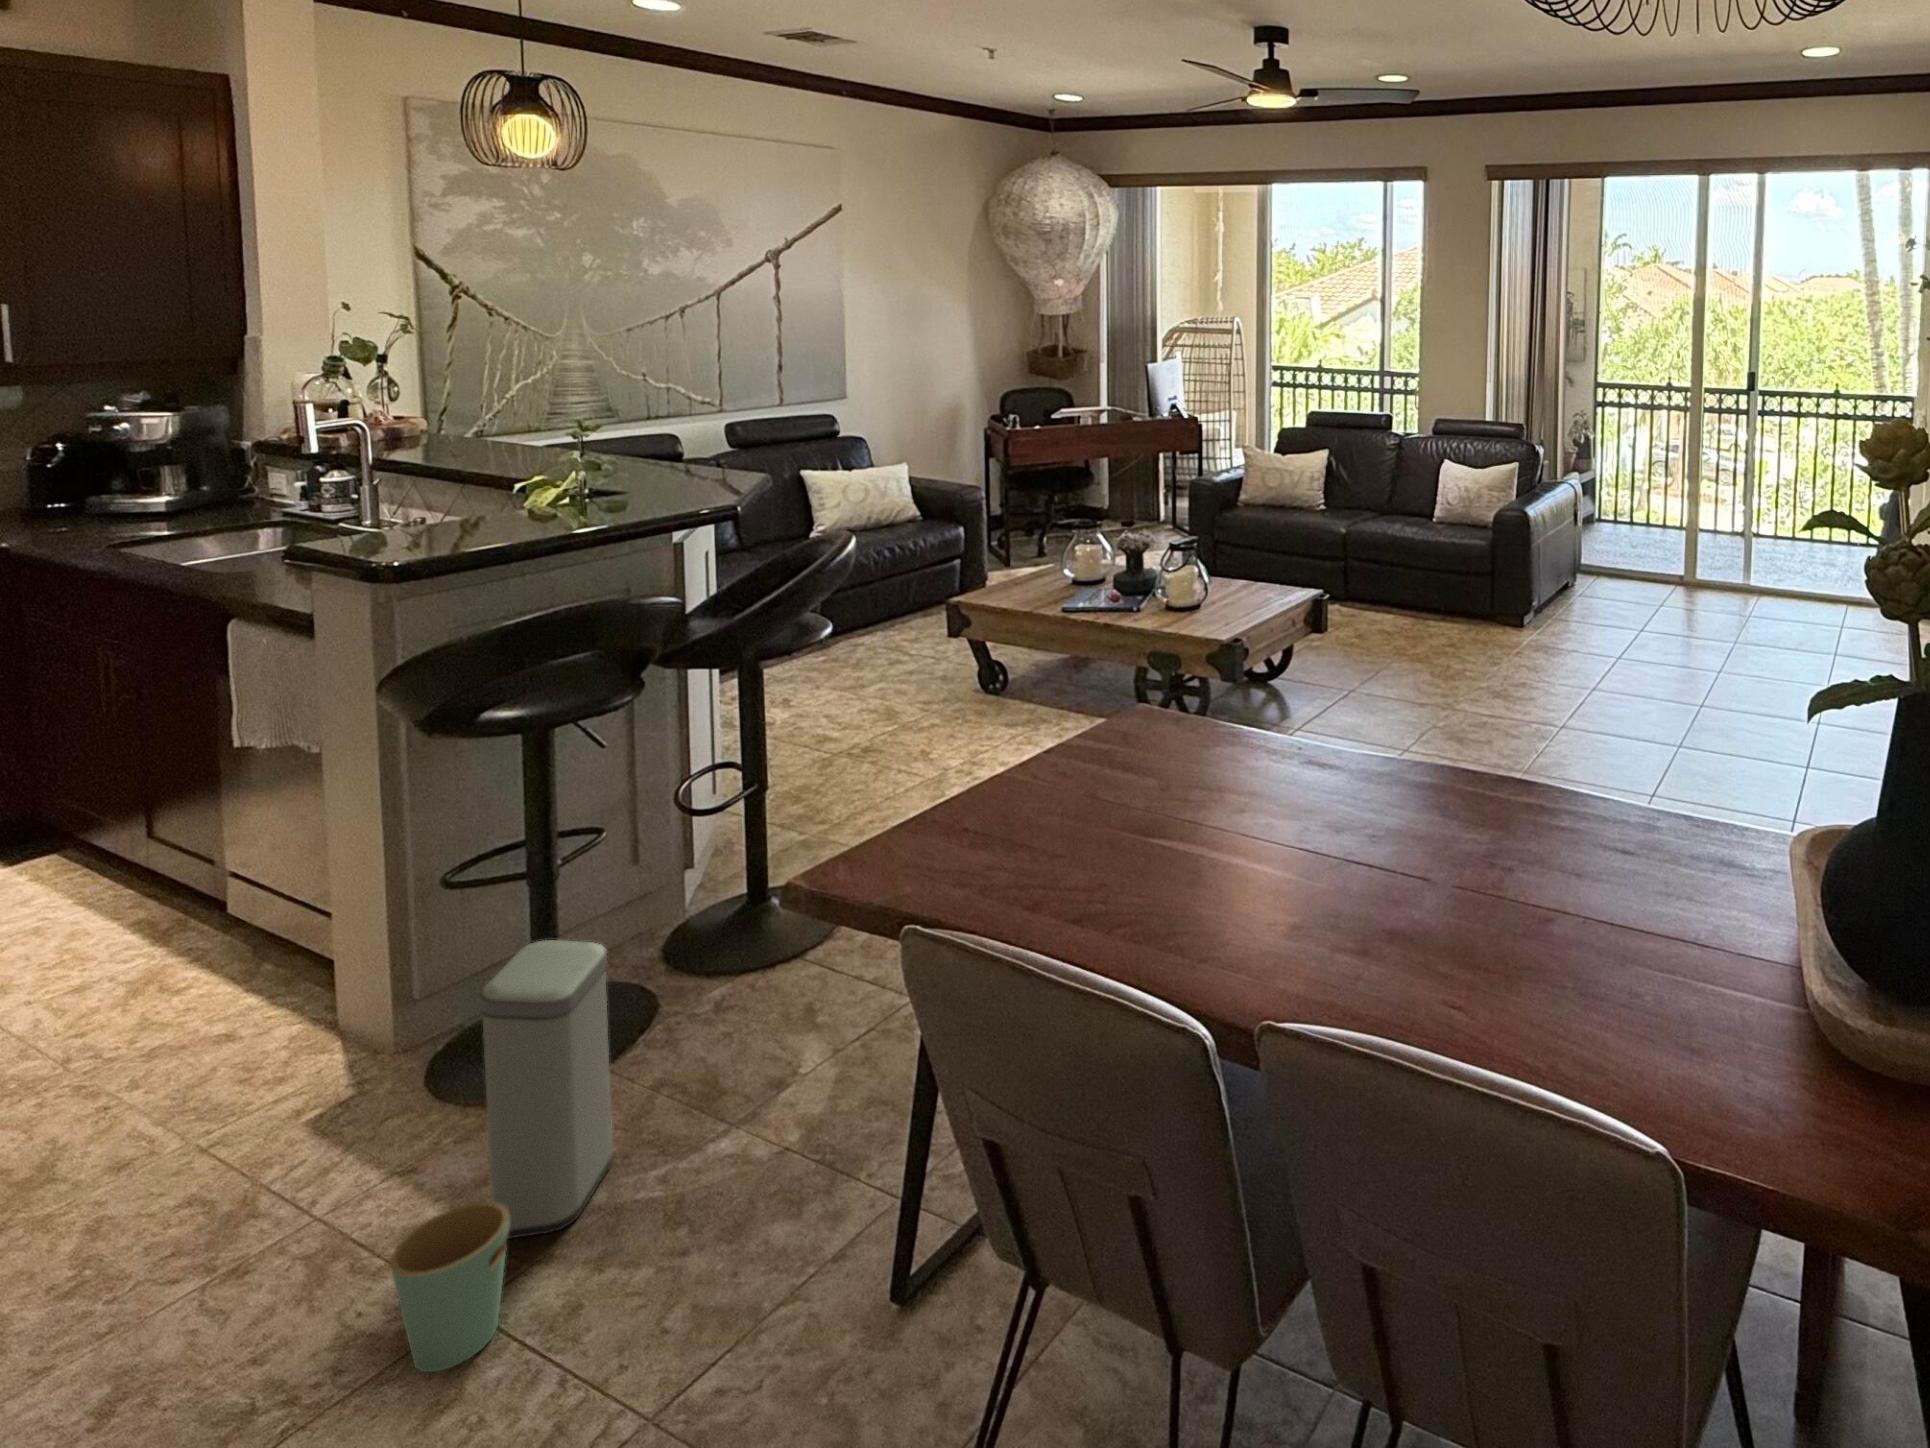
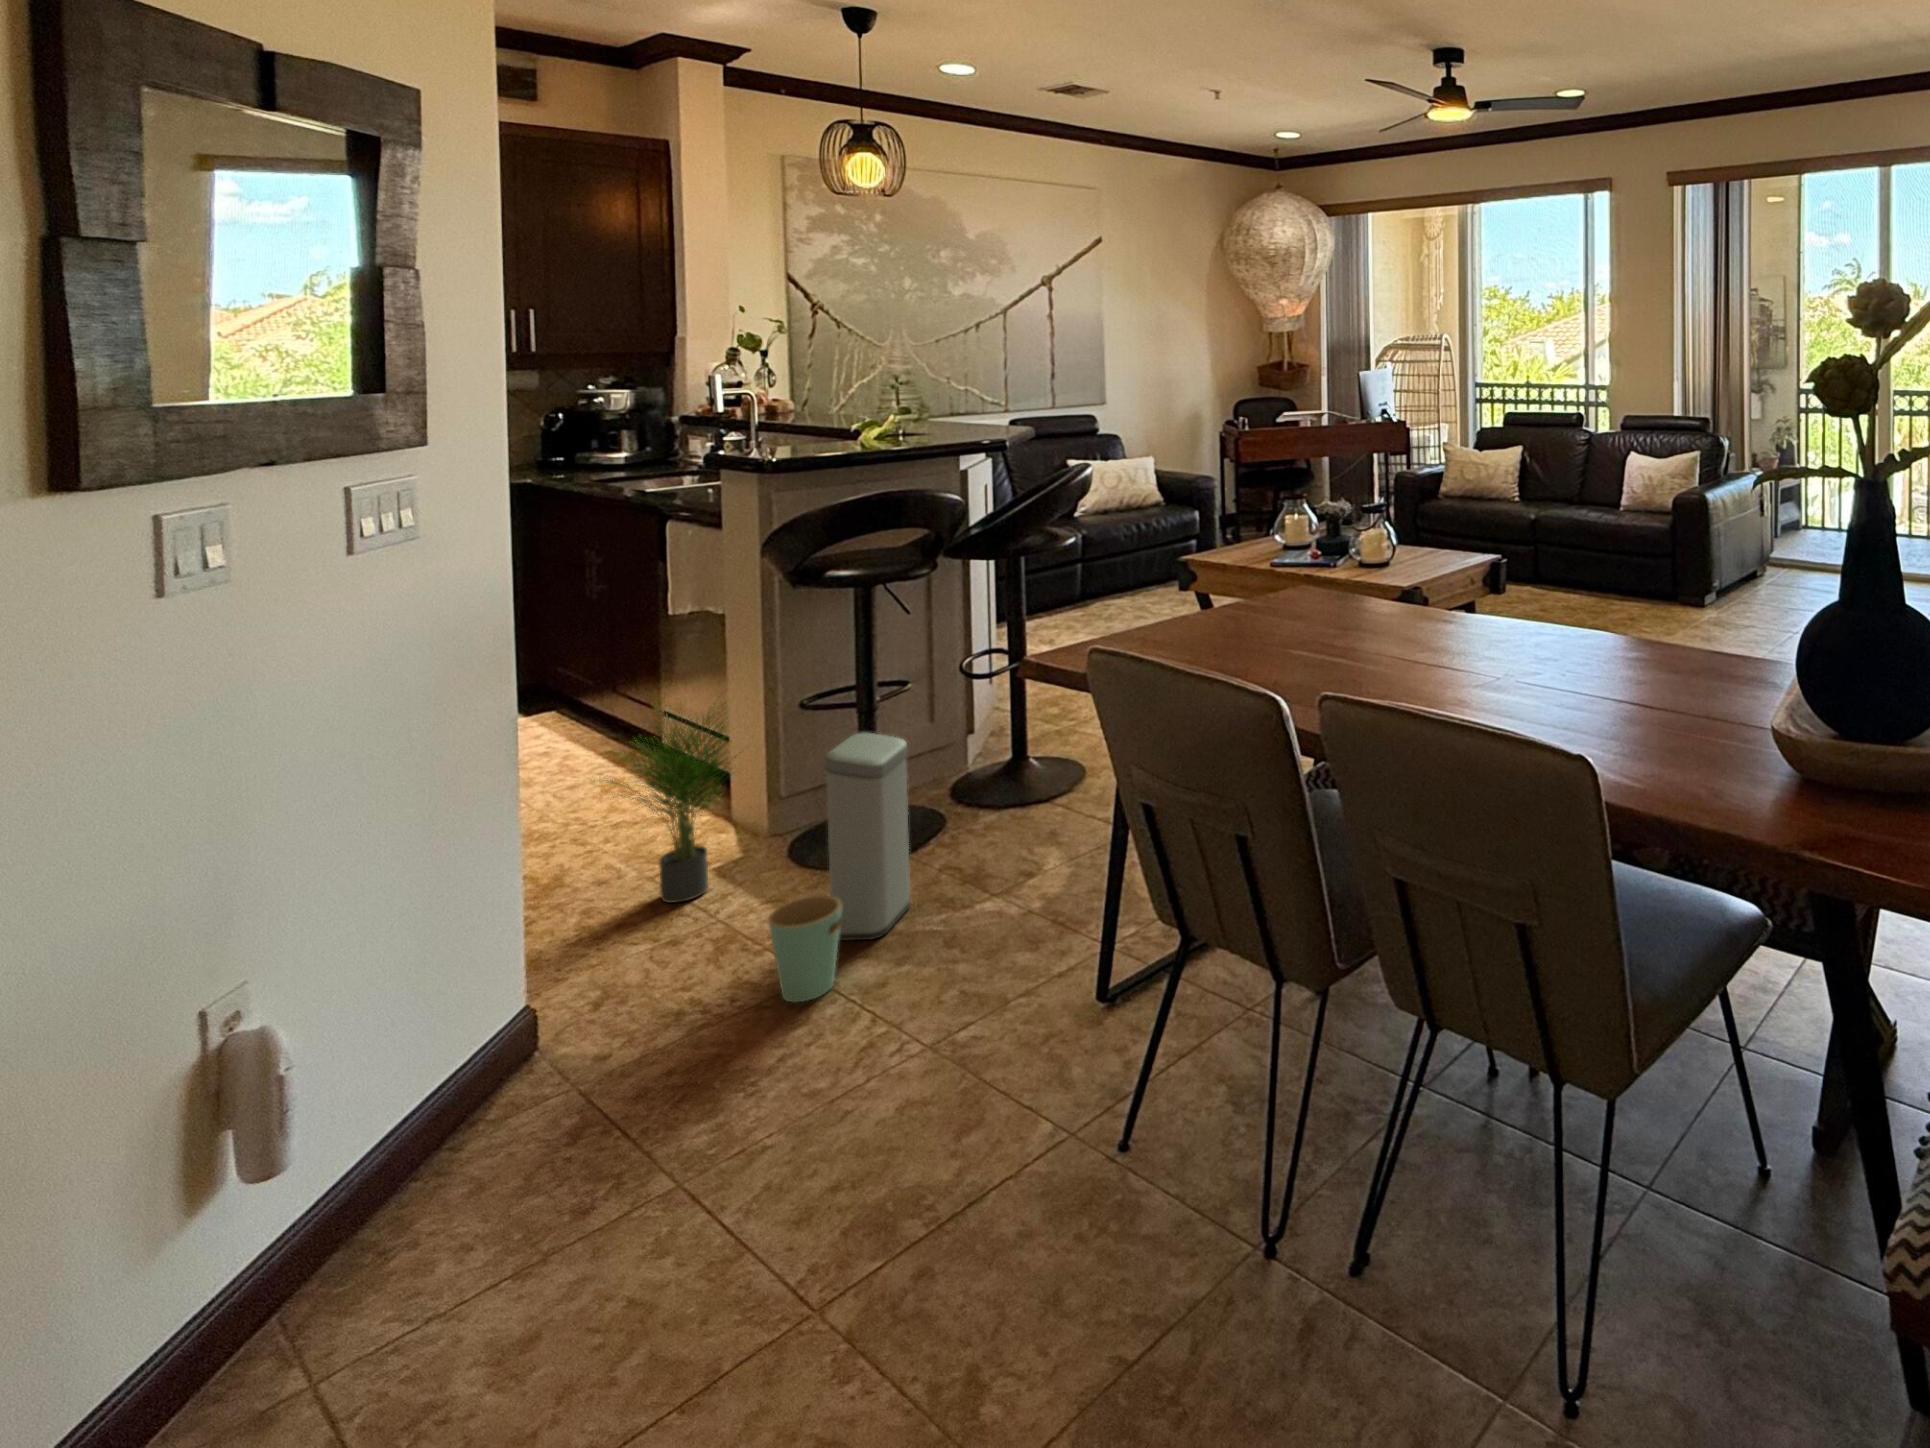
potted plant: none [60,885,368,1199] -> present [603,702,741,903]

